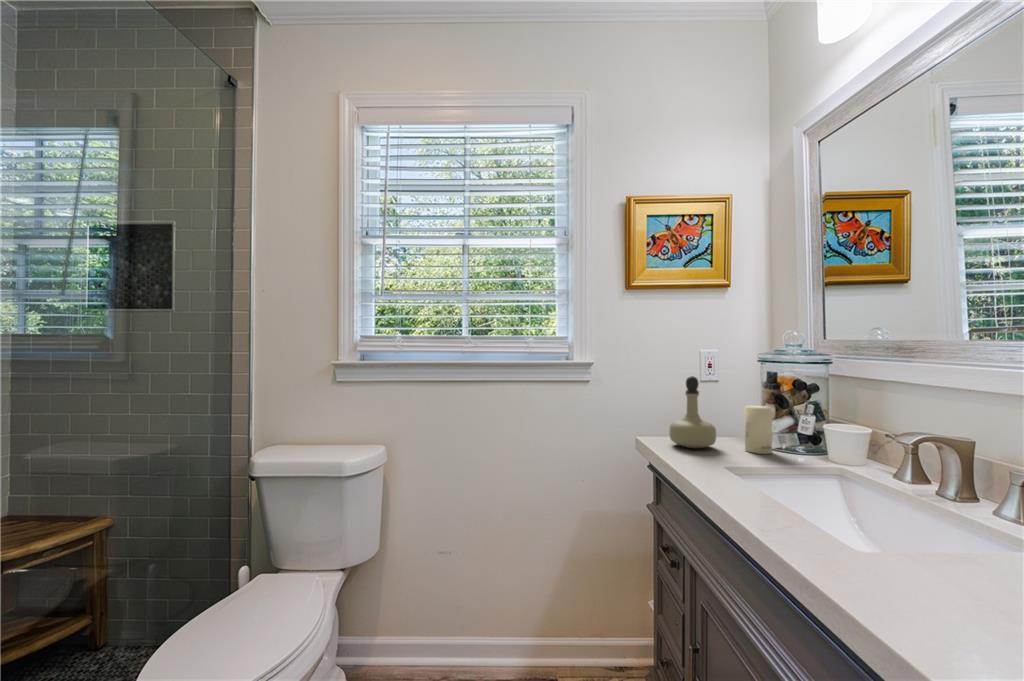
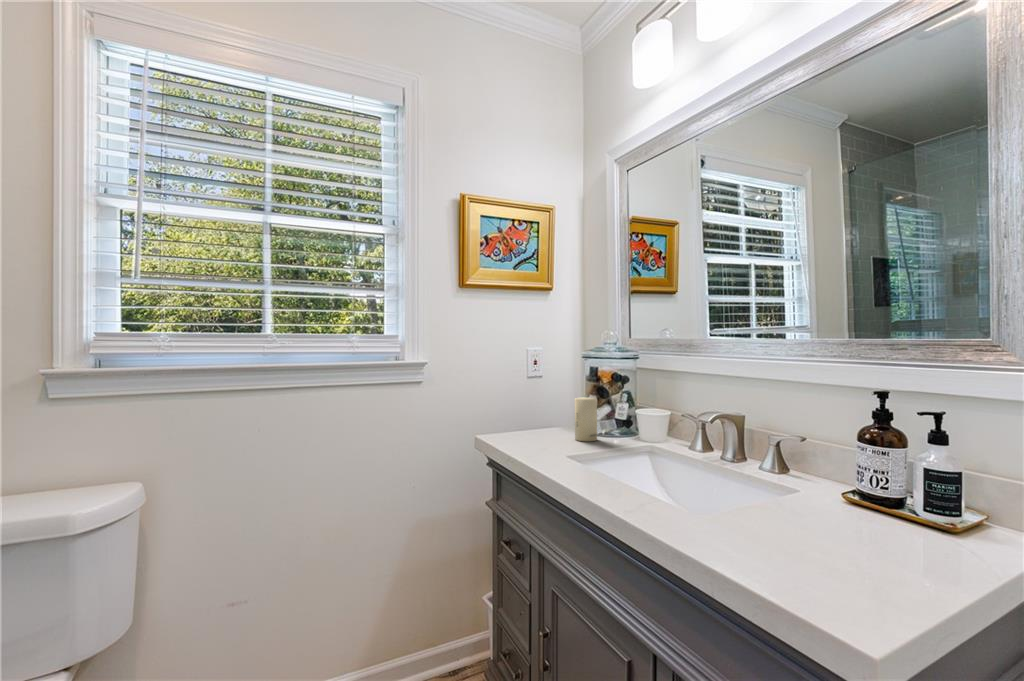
perfume bottle: present [669,376,716,448] -> none [509,372,551,442]

